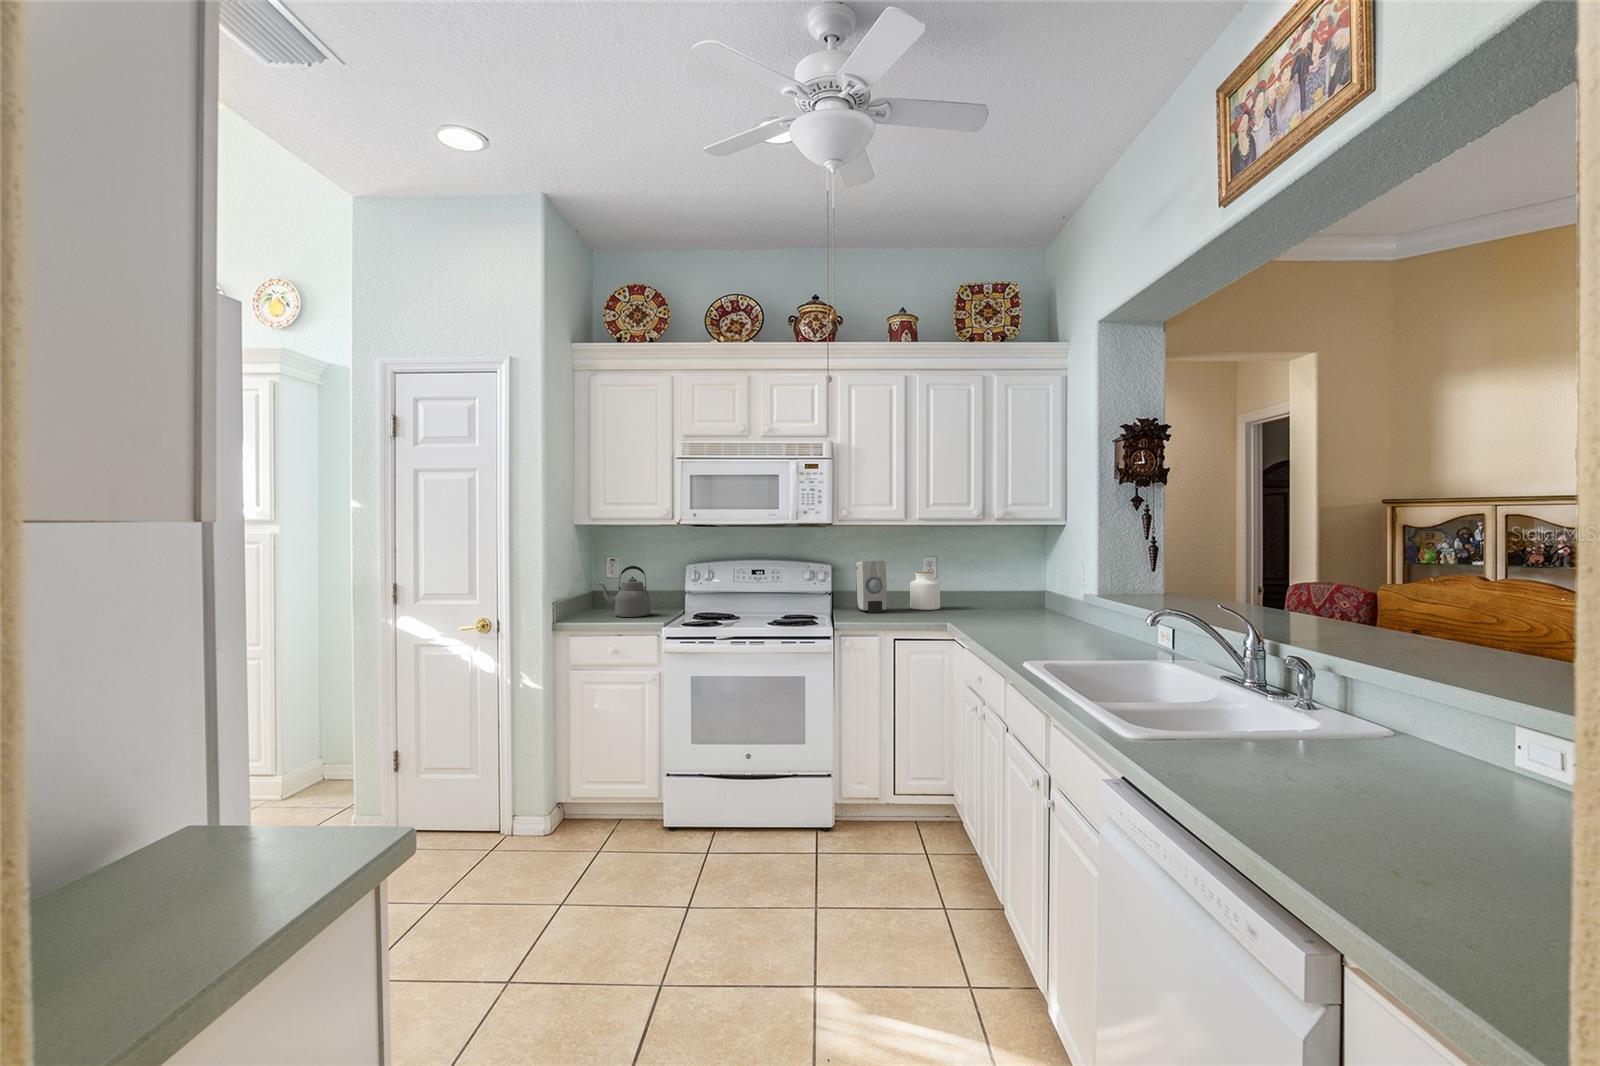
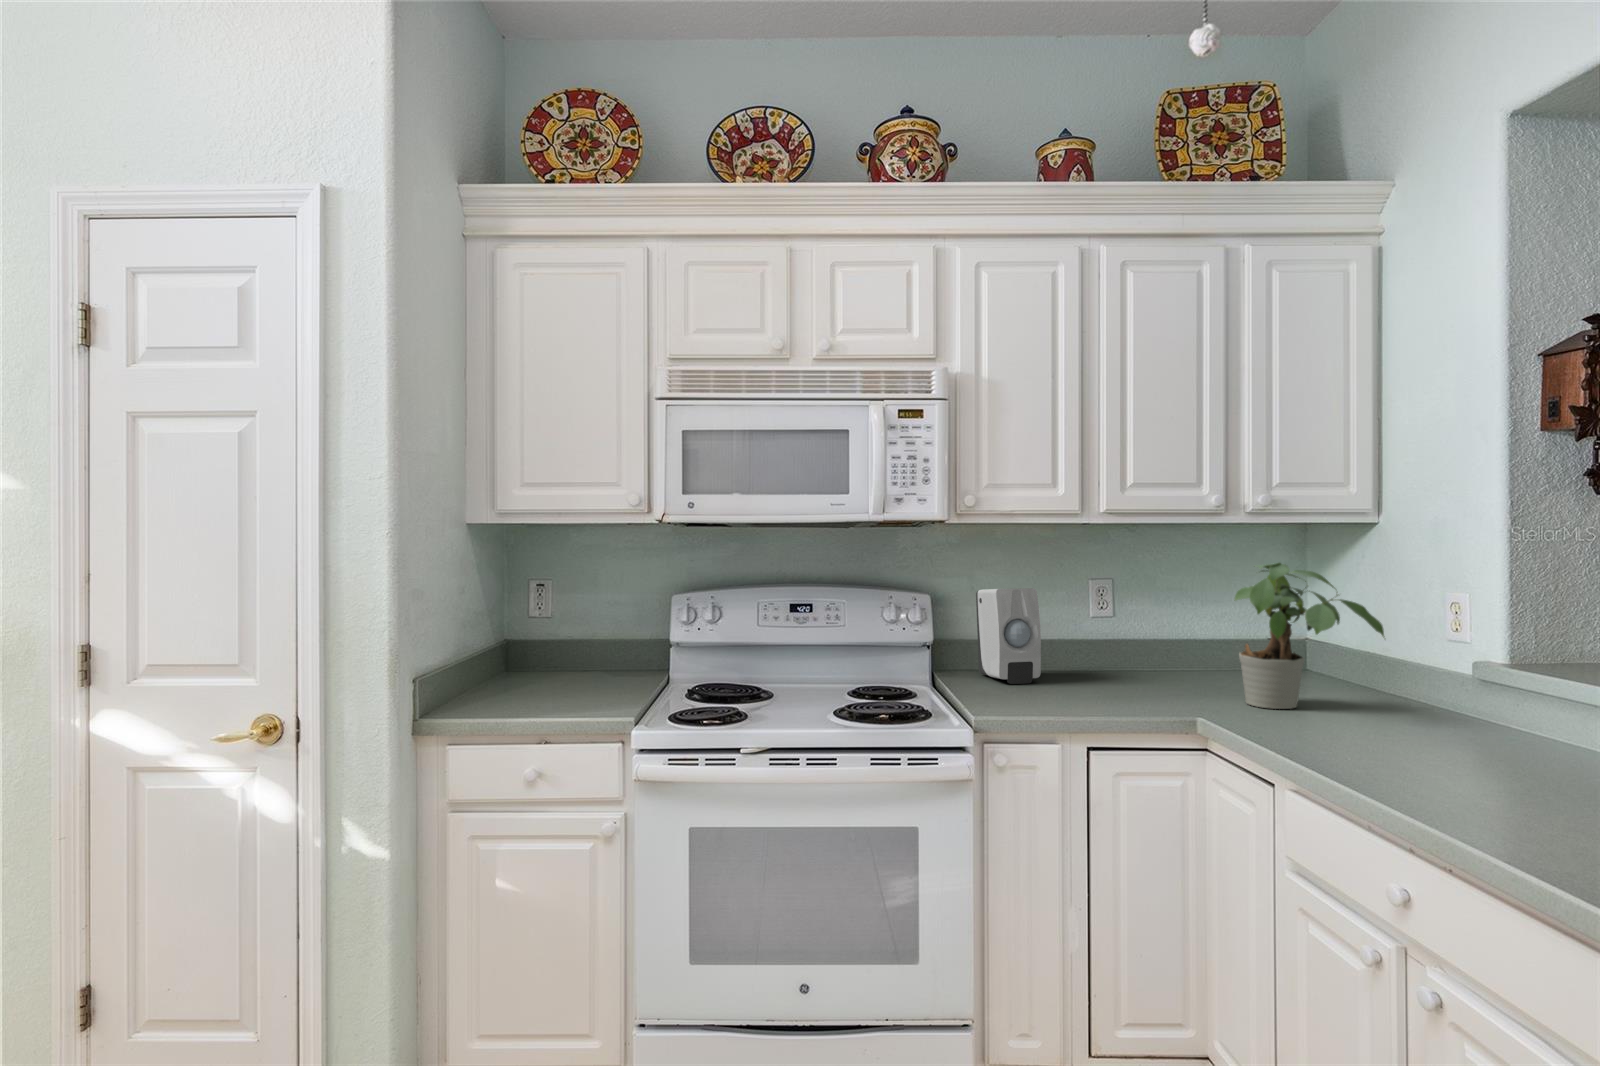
potted plant: none [973,546,1040,621] -> present [1234,563,1385,709]
kettle: present [598,566,650,617] -> none [508,600,608,696]
jar: present [910,572,940,610] -> none [1071,606,1127,675]

